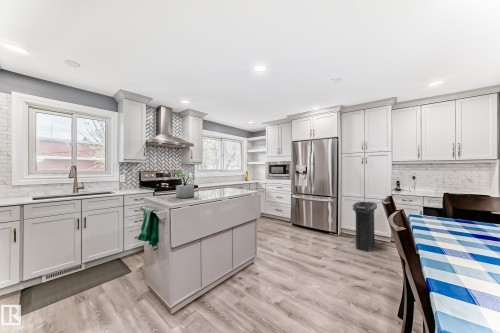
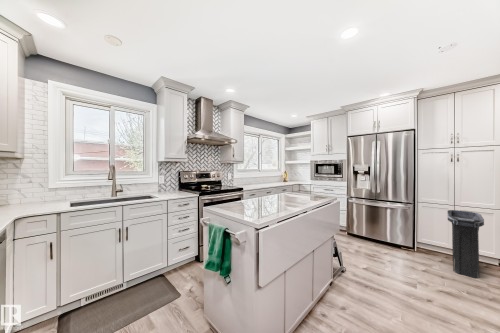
potted plant: present [172,172,195,198] -> none [236,173,272,209]

